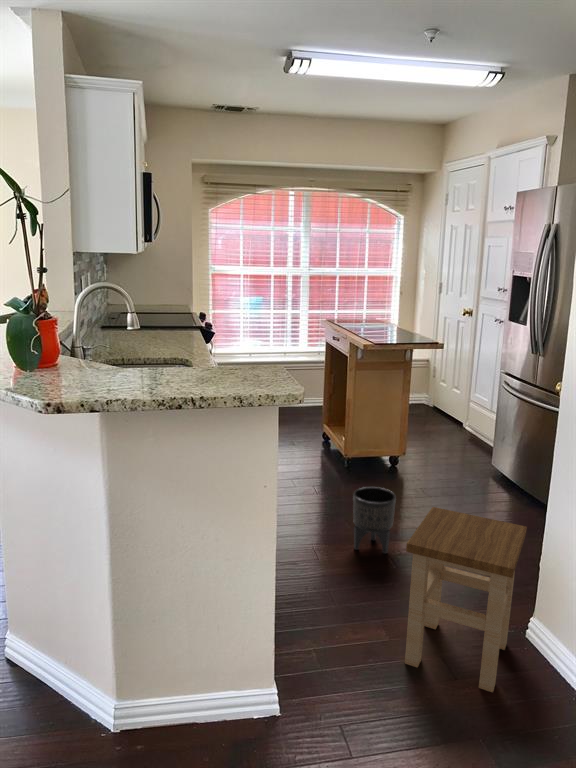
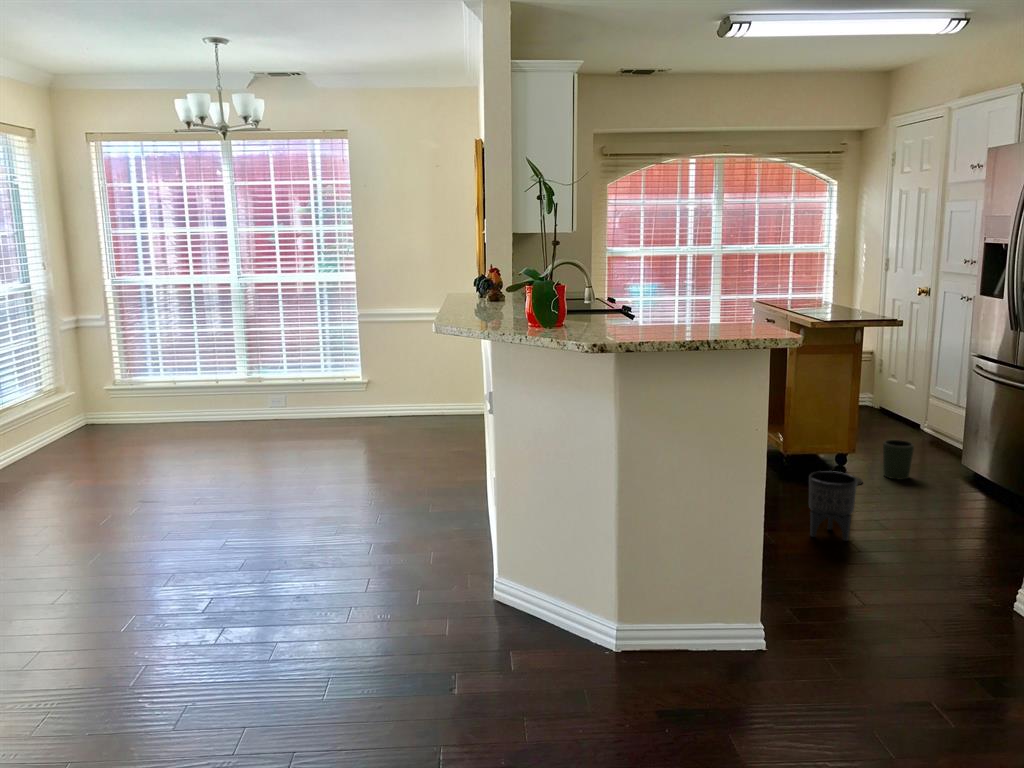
trash can: none [387,444,454,487] -> present [856,440,914,485]
stool: present [405,507,527,692] -> none [884,473,1012,647]

